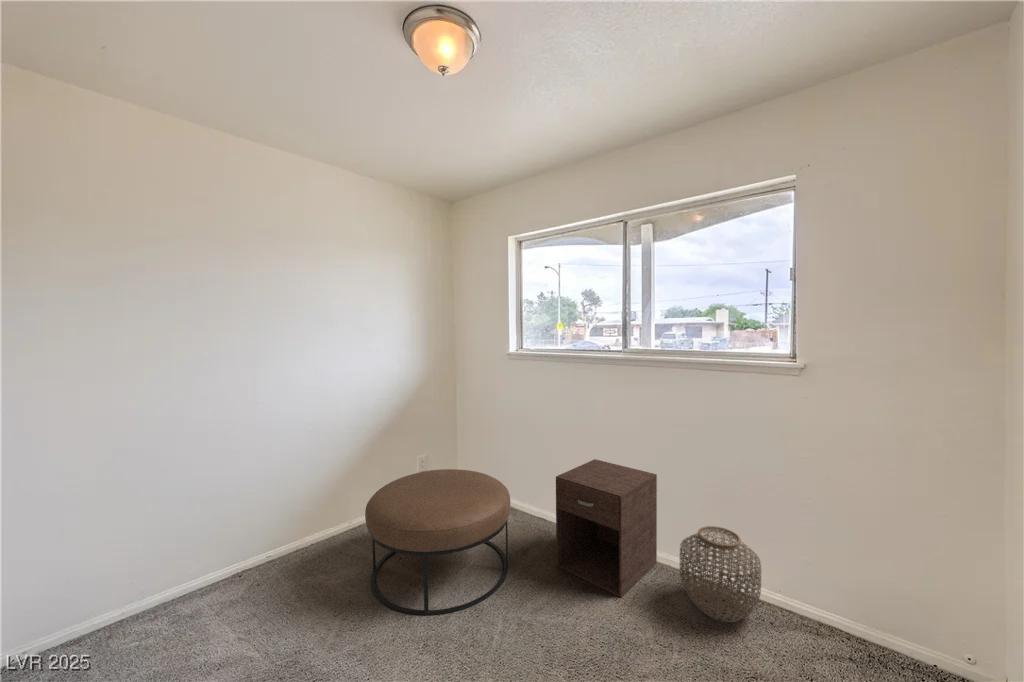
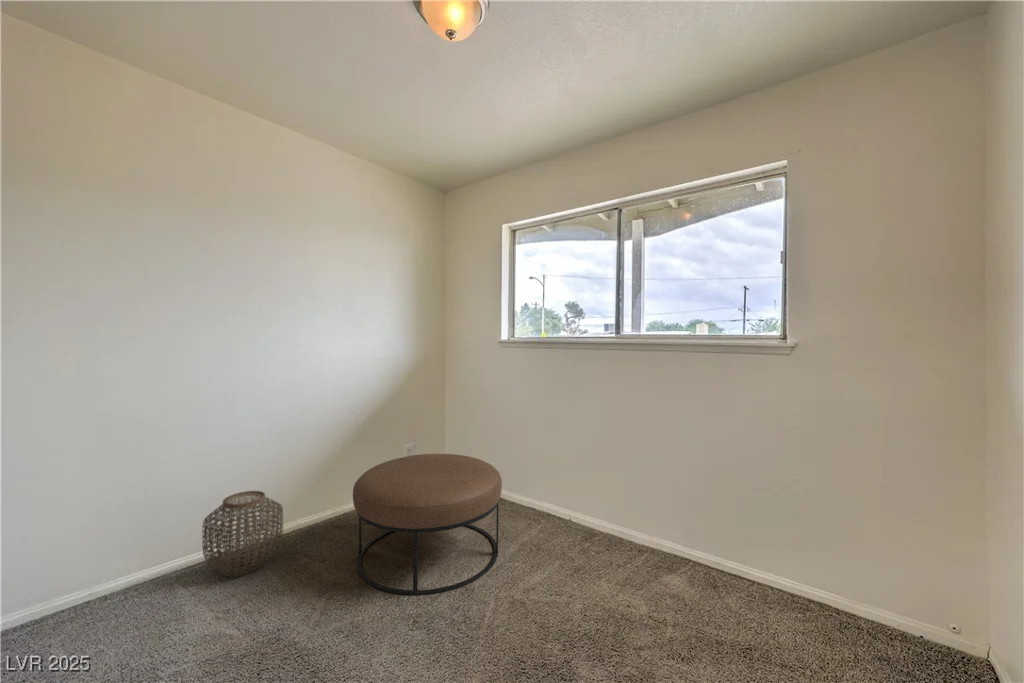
nightstand: present [556,459,657,597] -> none [547,445,648,578]
woven basket: present [680,526,761,623] -> present [202,491,283,577]

